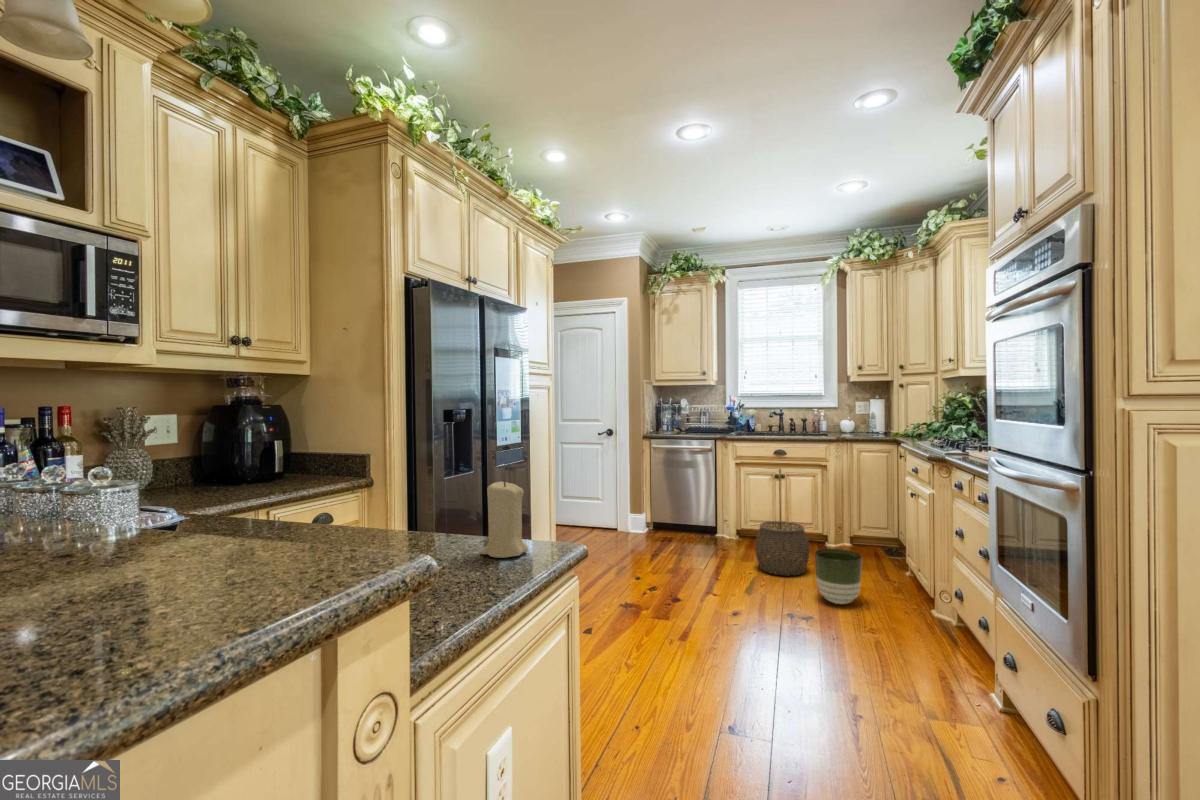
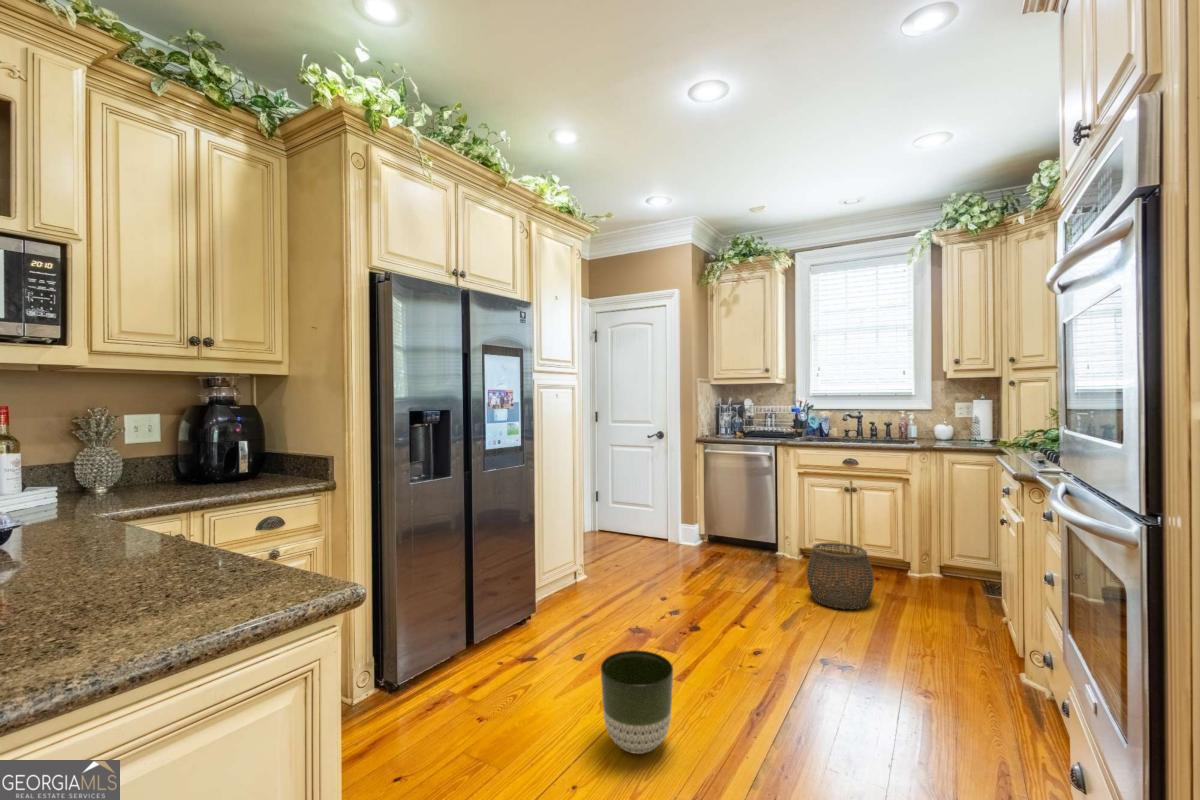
candle: present [480,480,528,558] -> none [229,503,289,602]
planter: present [815,549,862,604] -> present [601,650,673,754]

